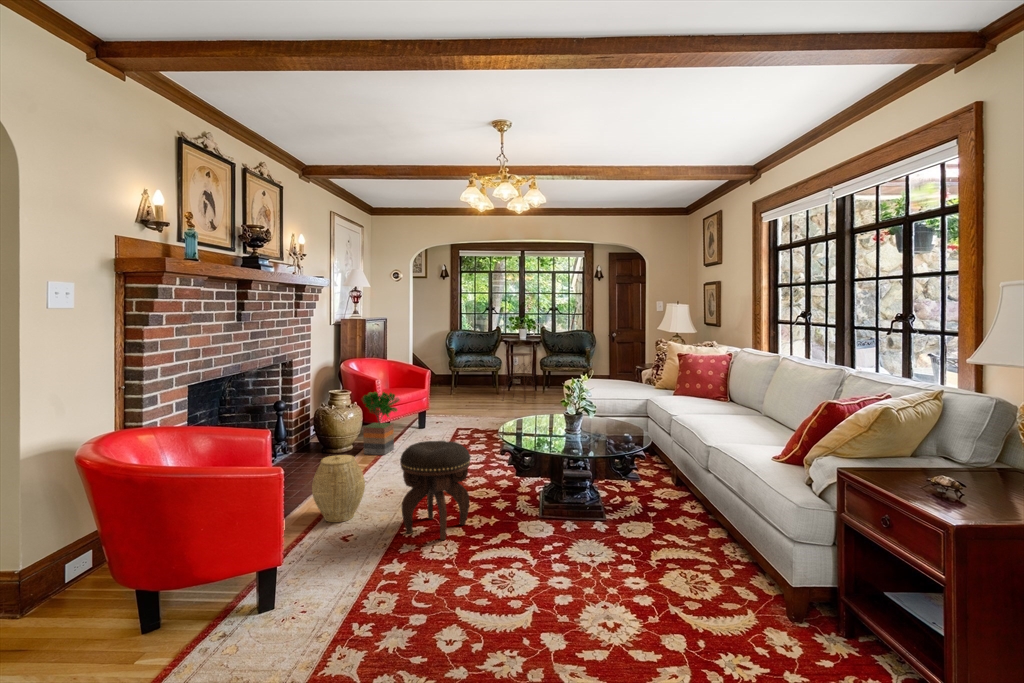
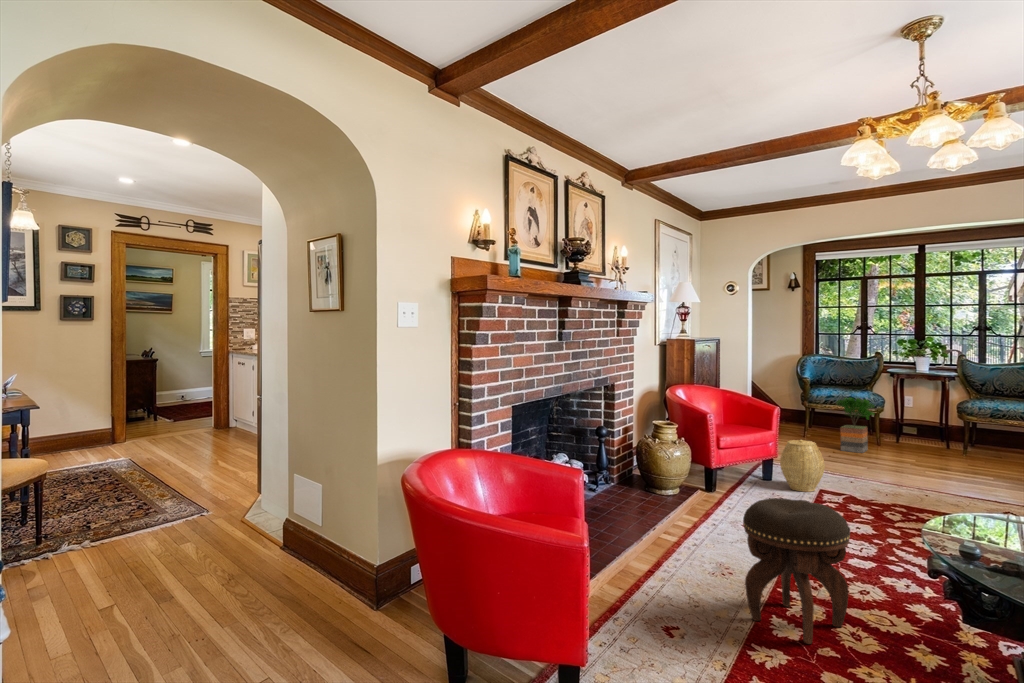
side table: present [504,353,535,390] -> none [884,384,940,454]
potted tree: present [363,392,399,455] -> present [837,398,874,453]
woven basket: present [312,455,365,522] -> present [780,440,825,492]

